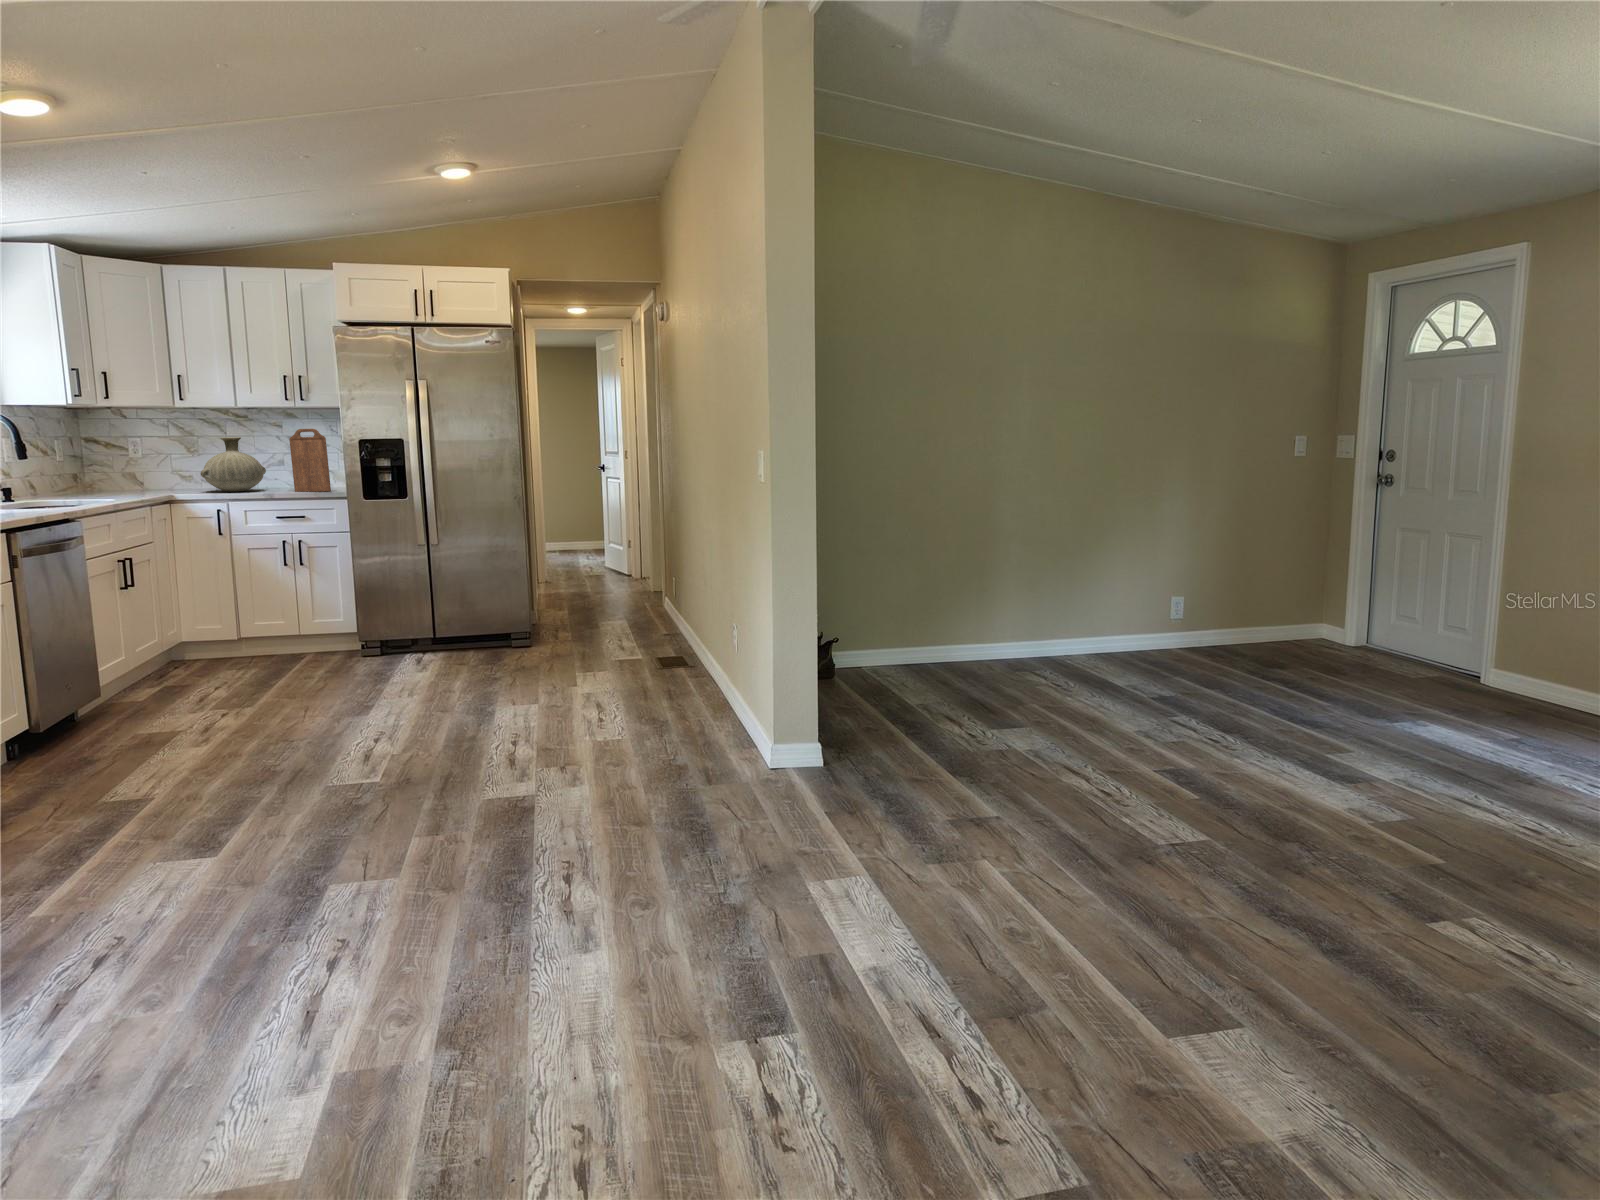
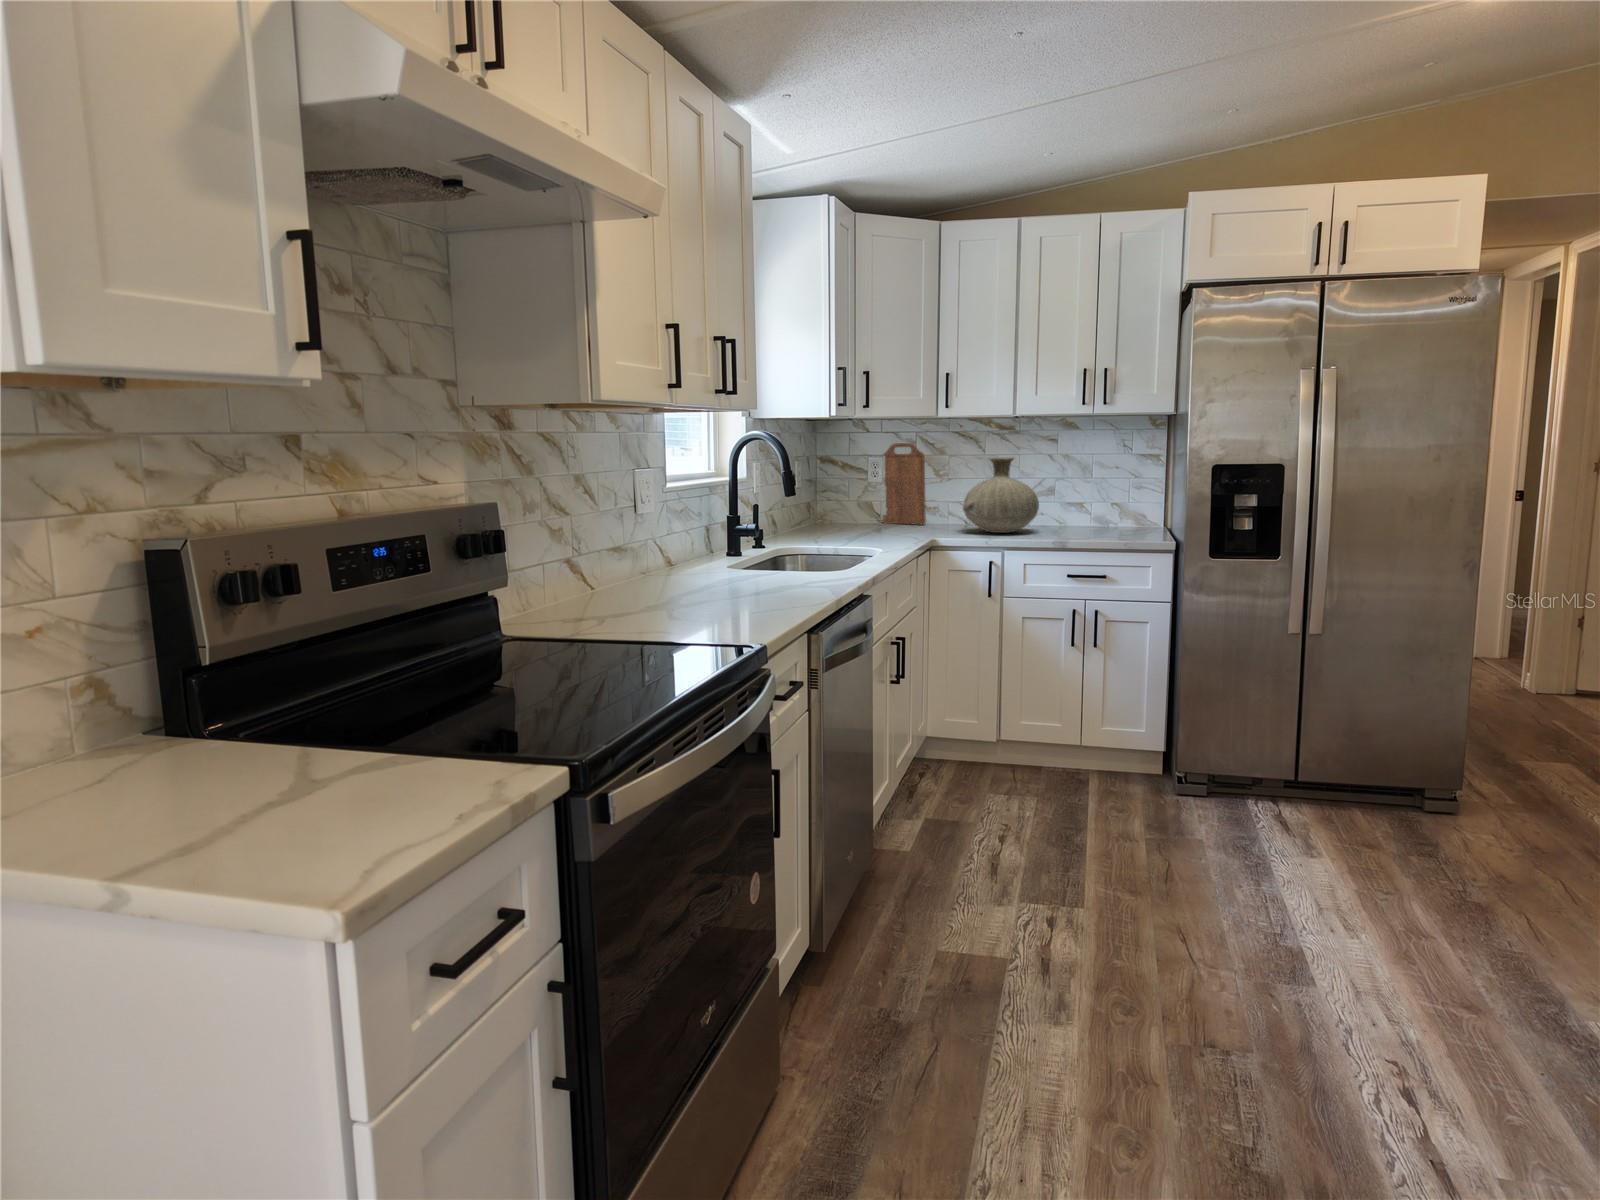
cutting board: present [289,429,331,492] -> present [883,443,926,524]

